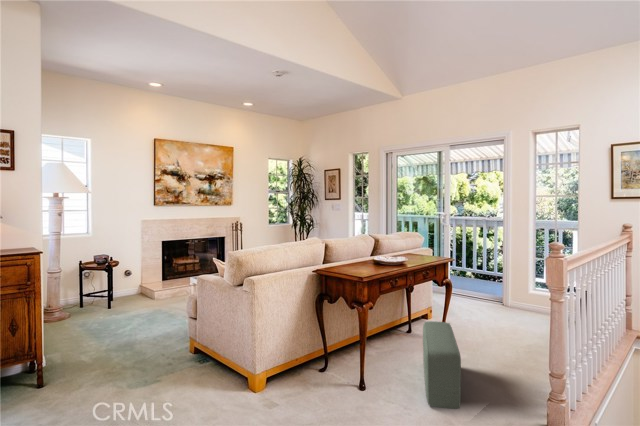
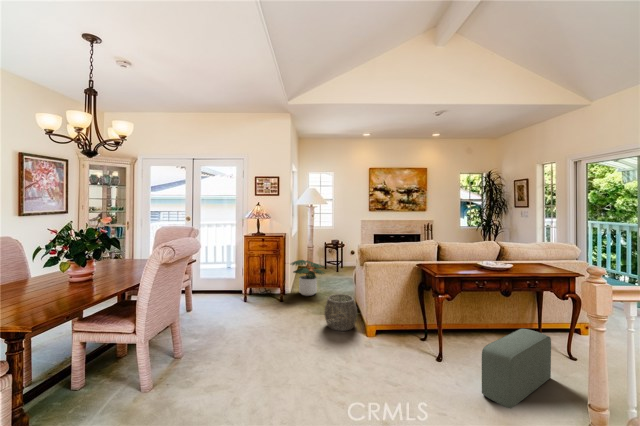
potted plant: none [46,295,125,363] -> present [291,260,325,296]
woven basket: none [169,337,228,402] -> present [325,294,357,331]

